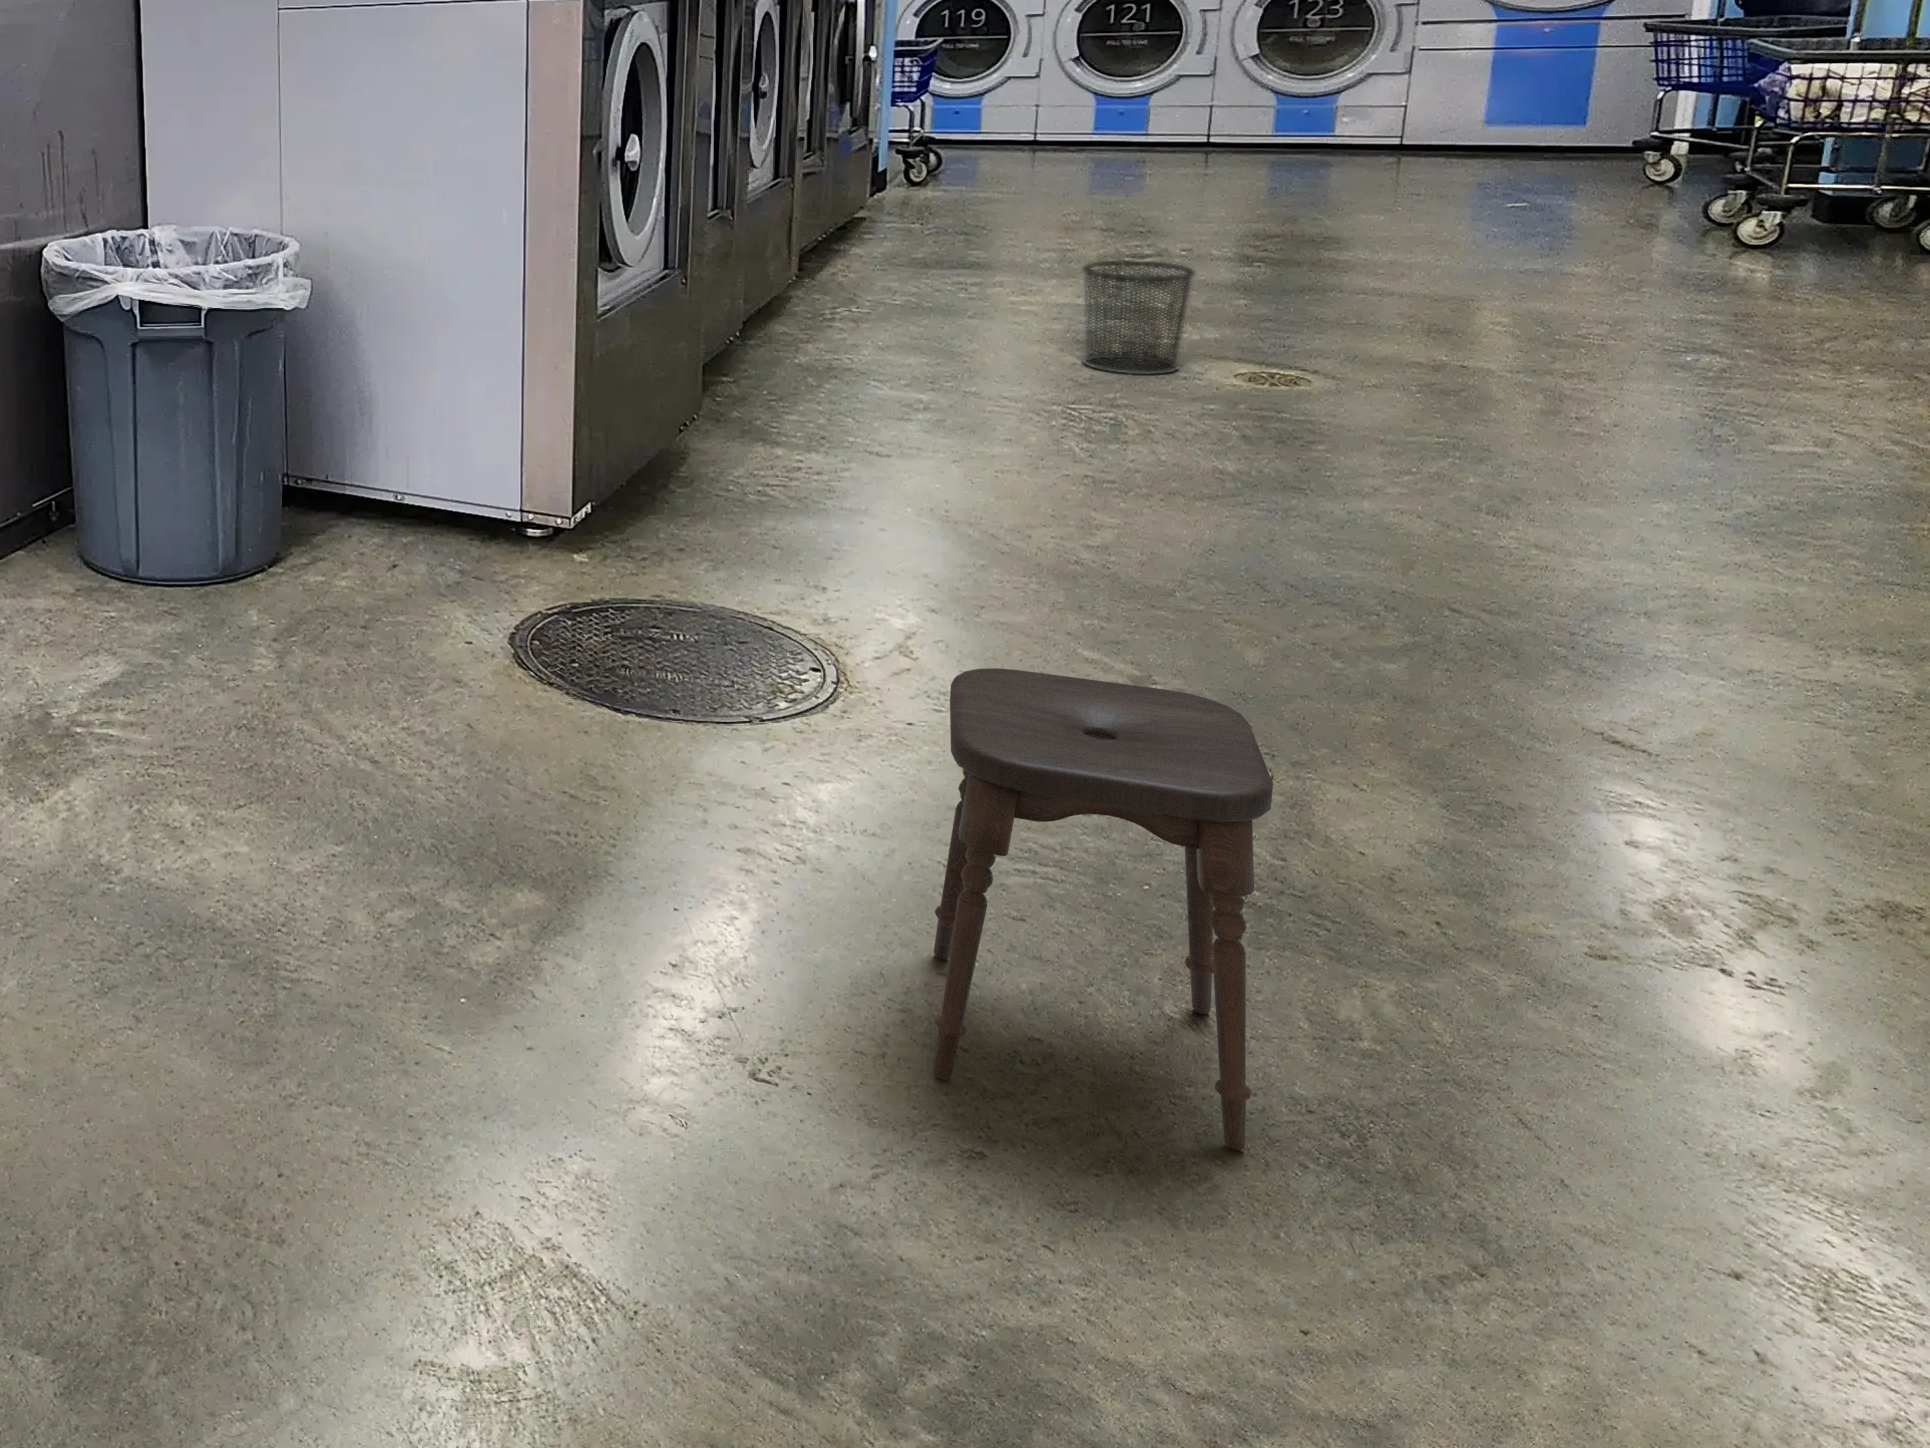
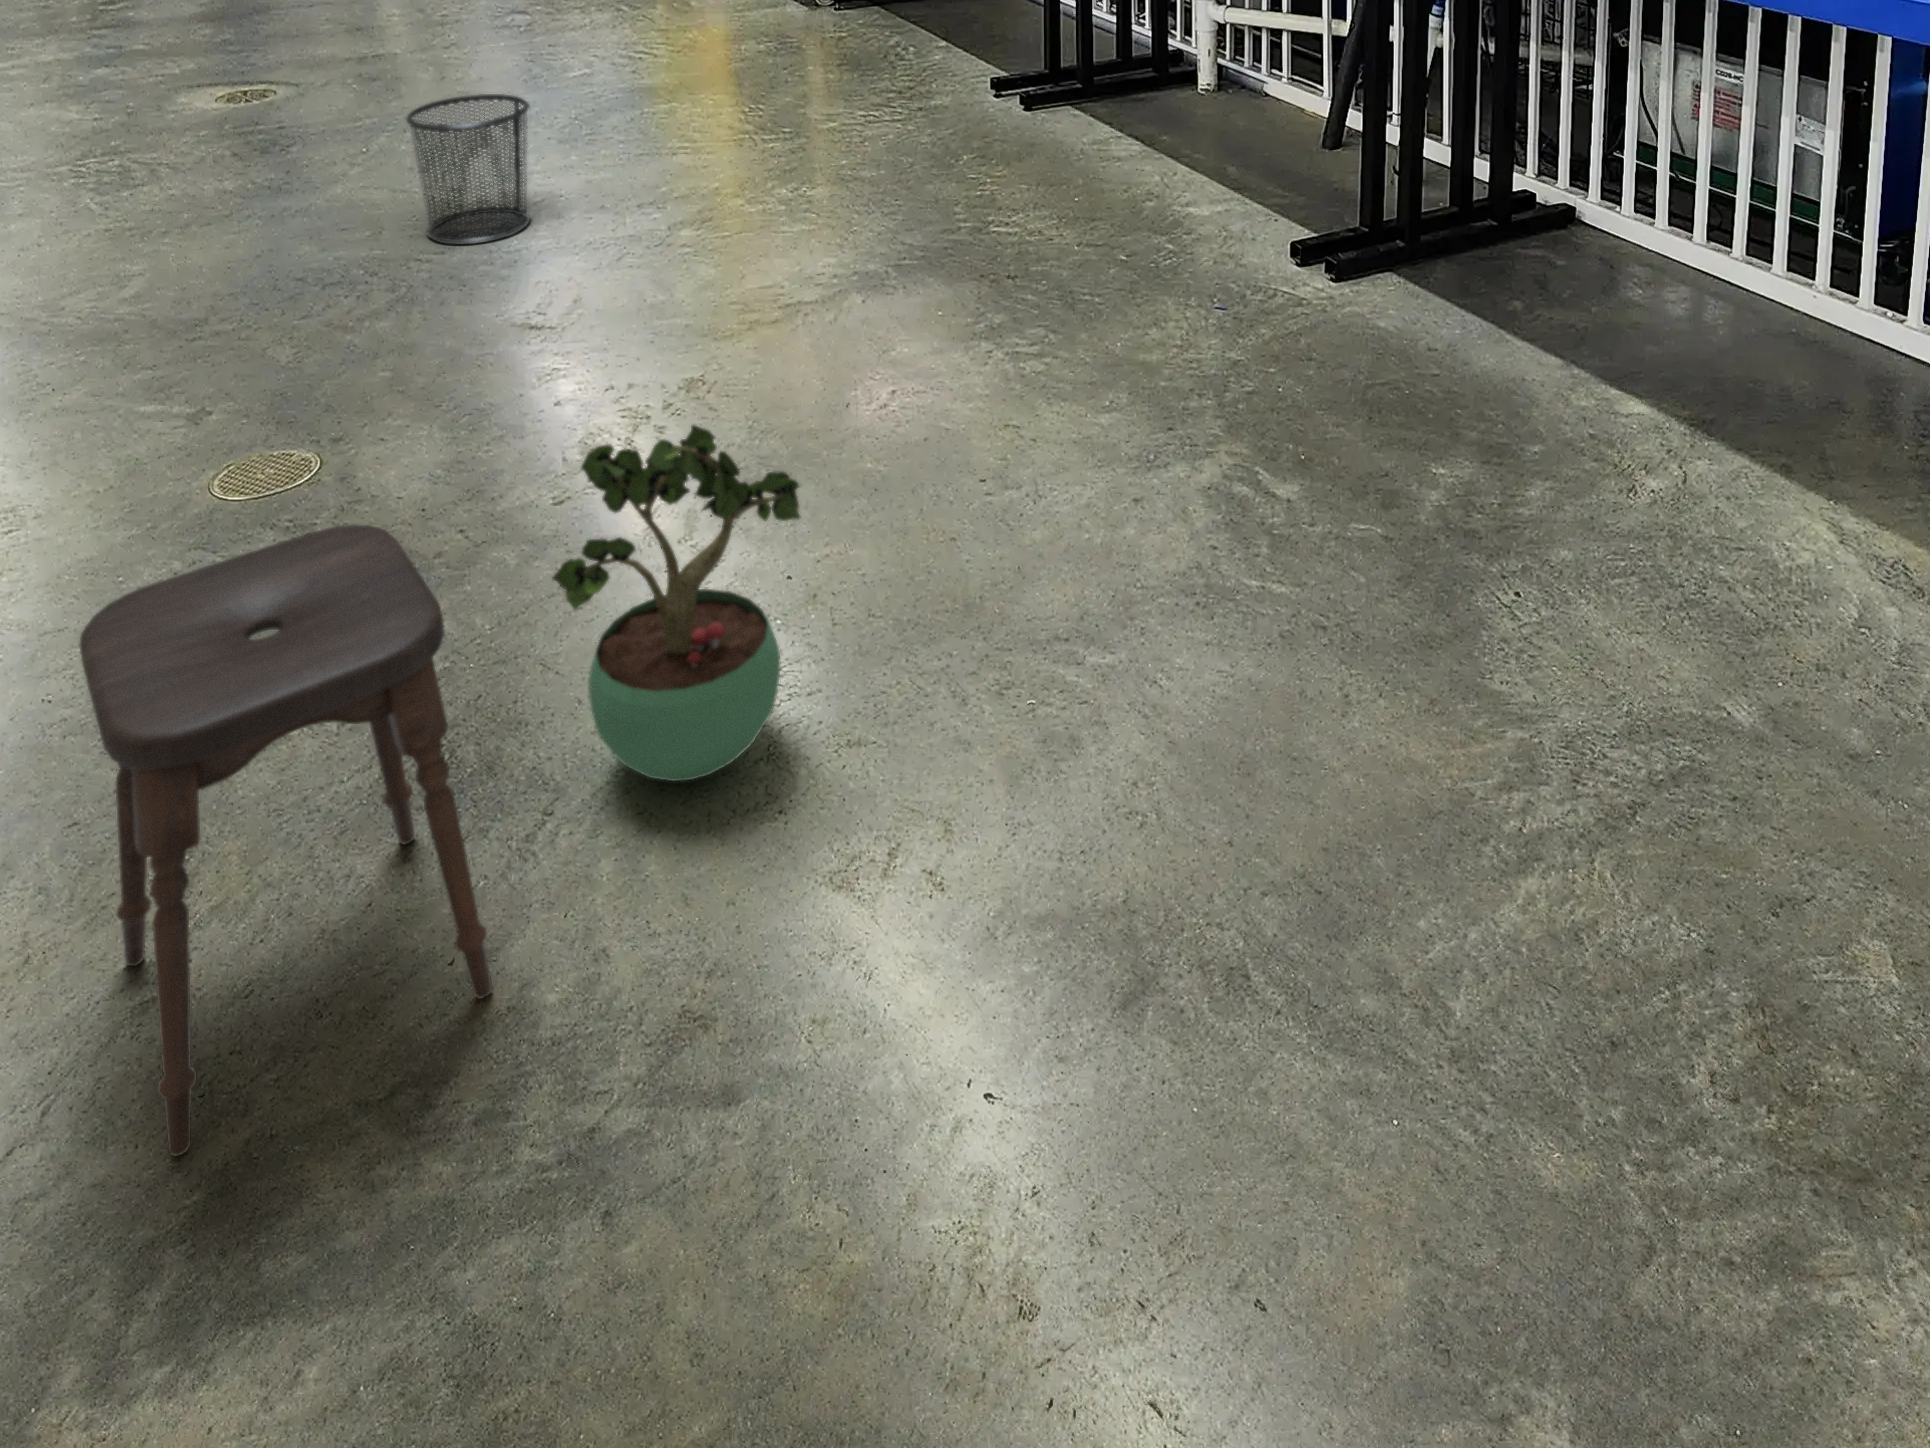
waste bin: present [1082,261,1195,375] -> present [406,94,530,244]
potted plant: none [1425,733,1819,1149] -> present [553,425,800,781]

